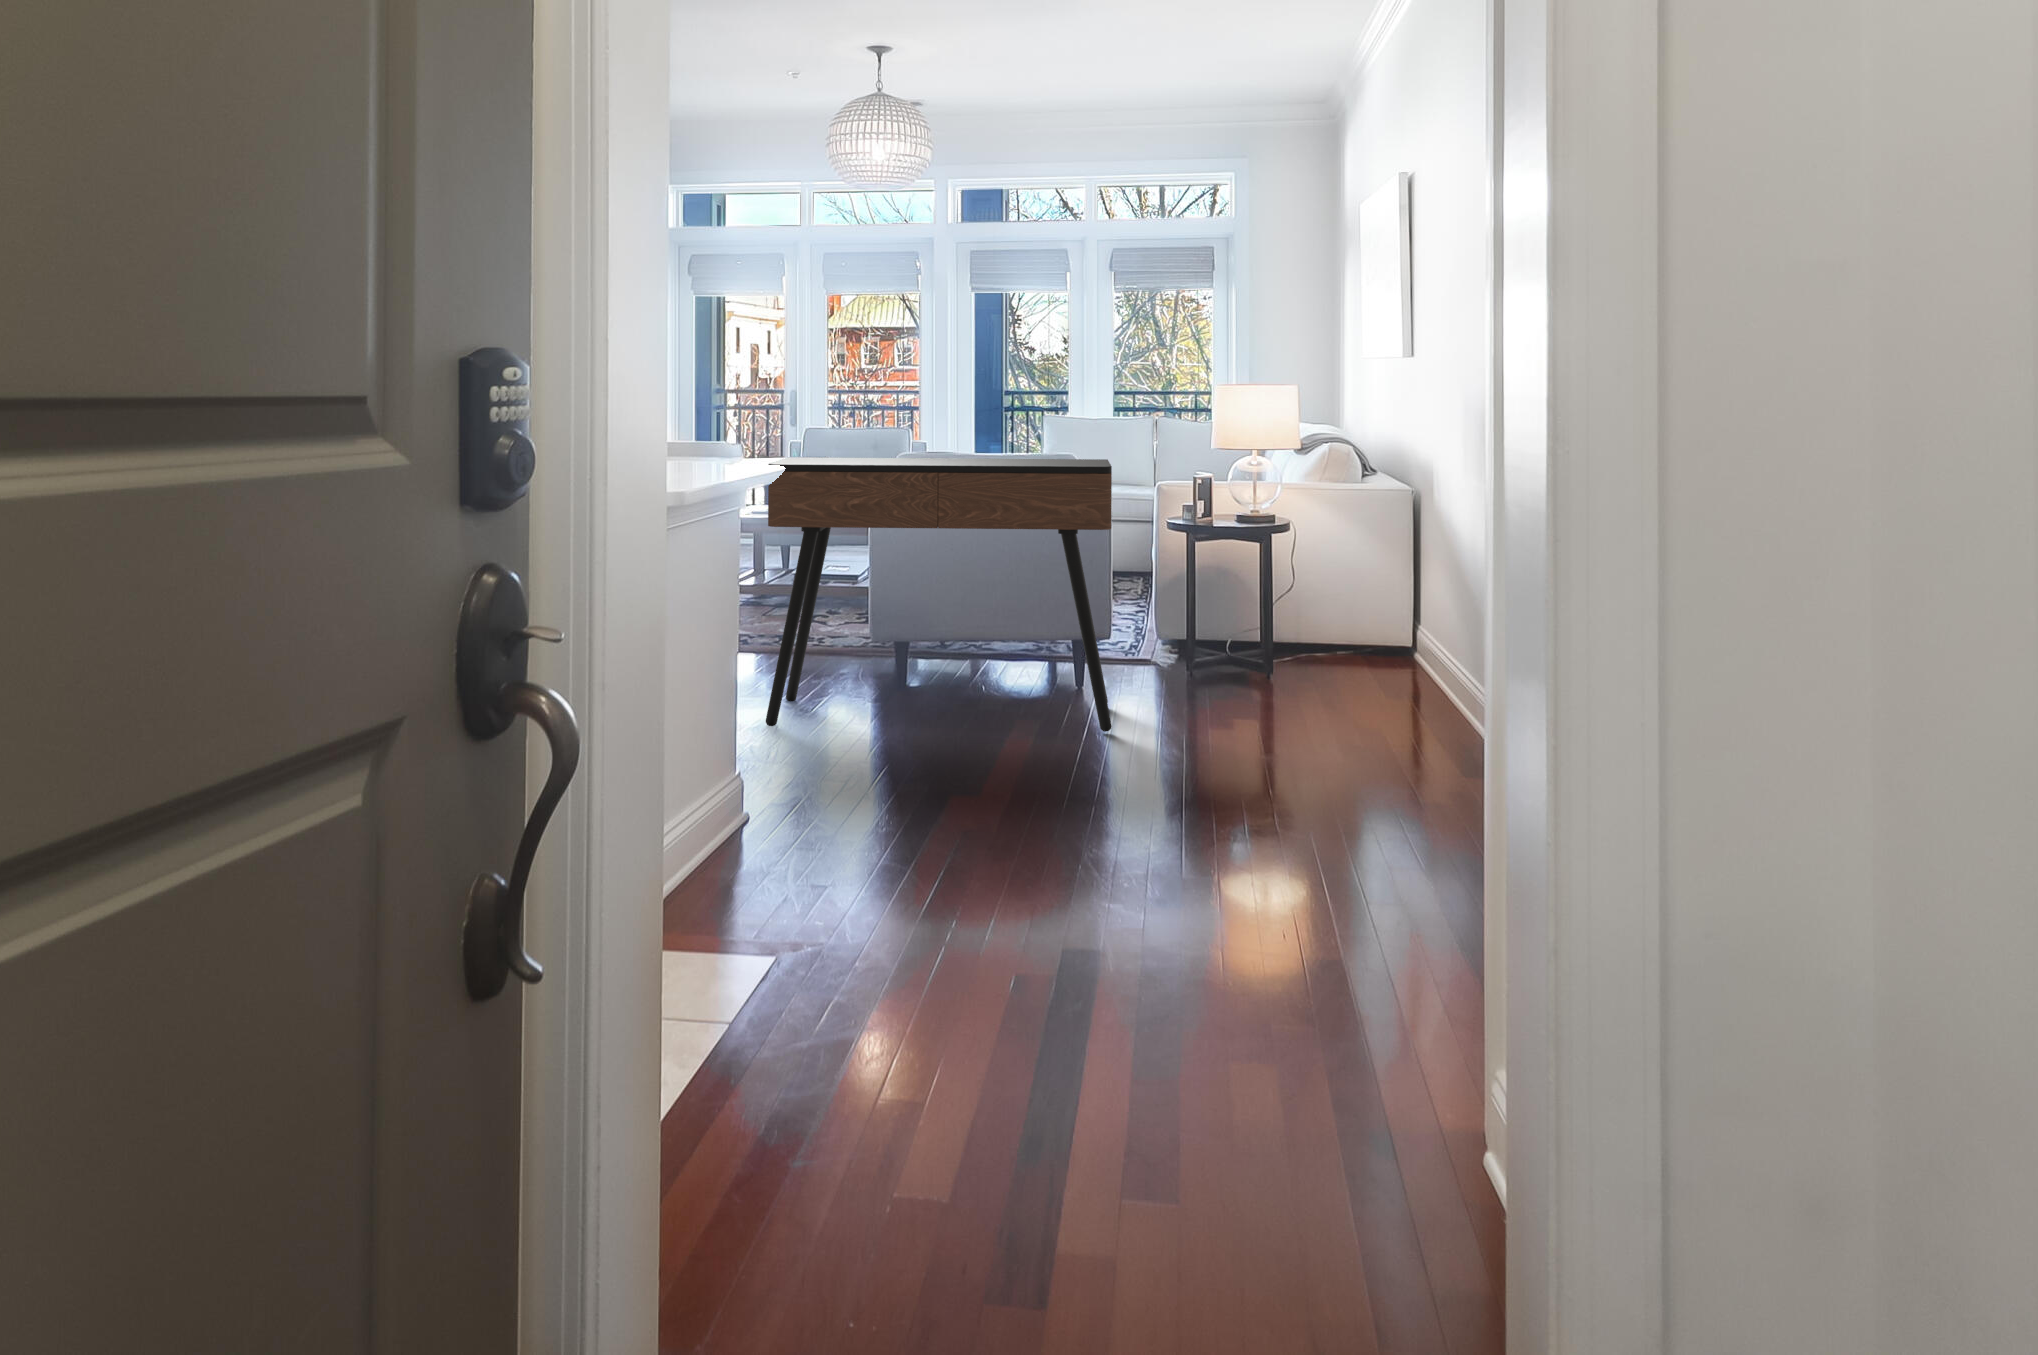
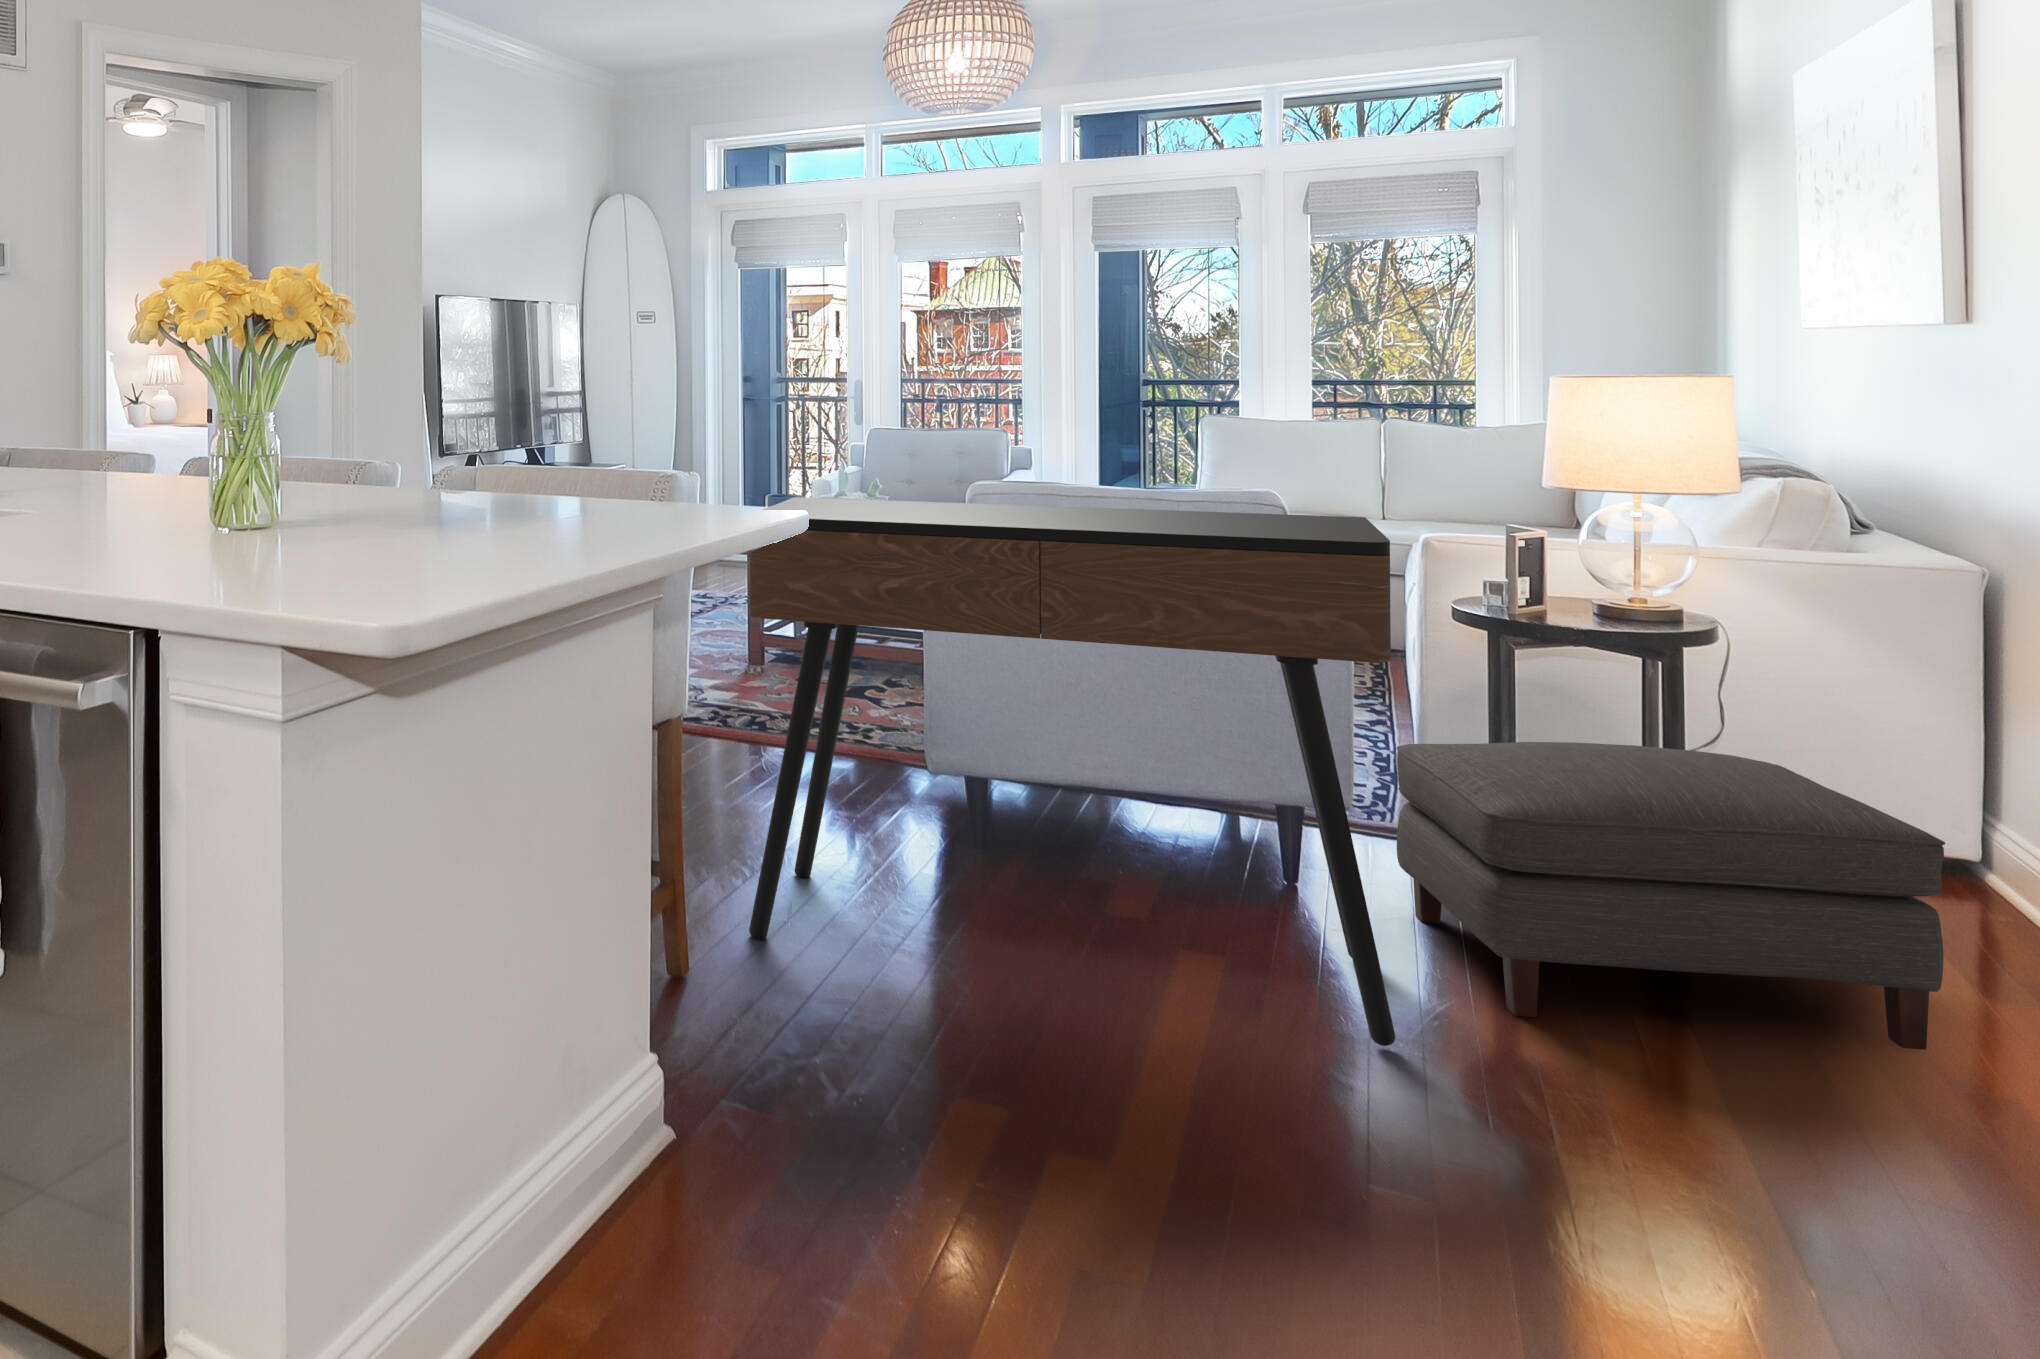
ottoman: none [1127,584,1353,719] -> present [1397,742,1945,1050]

